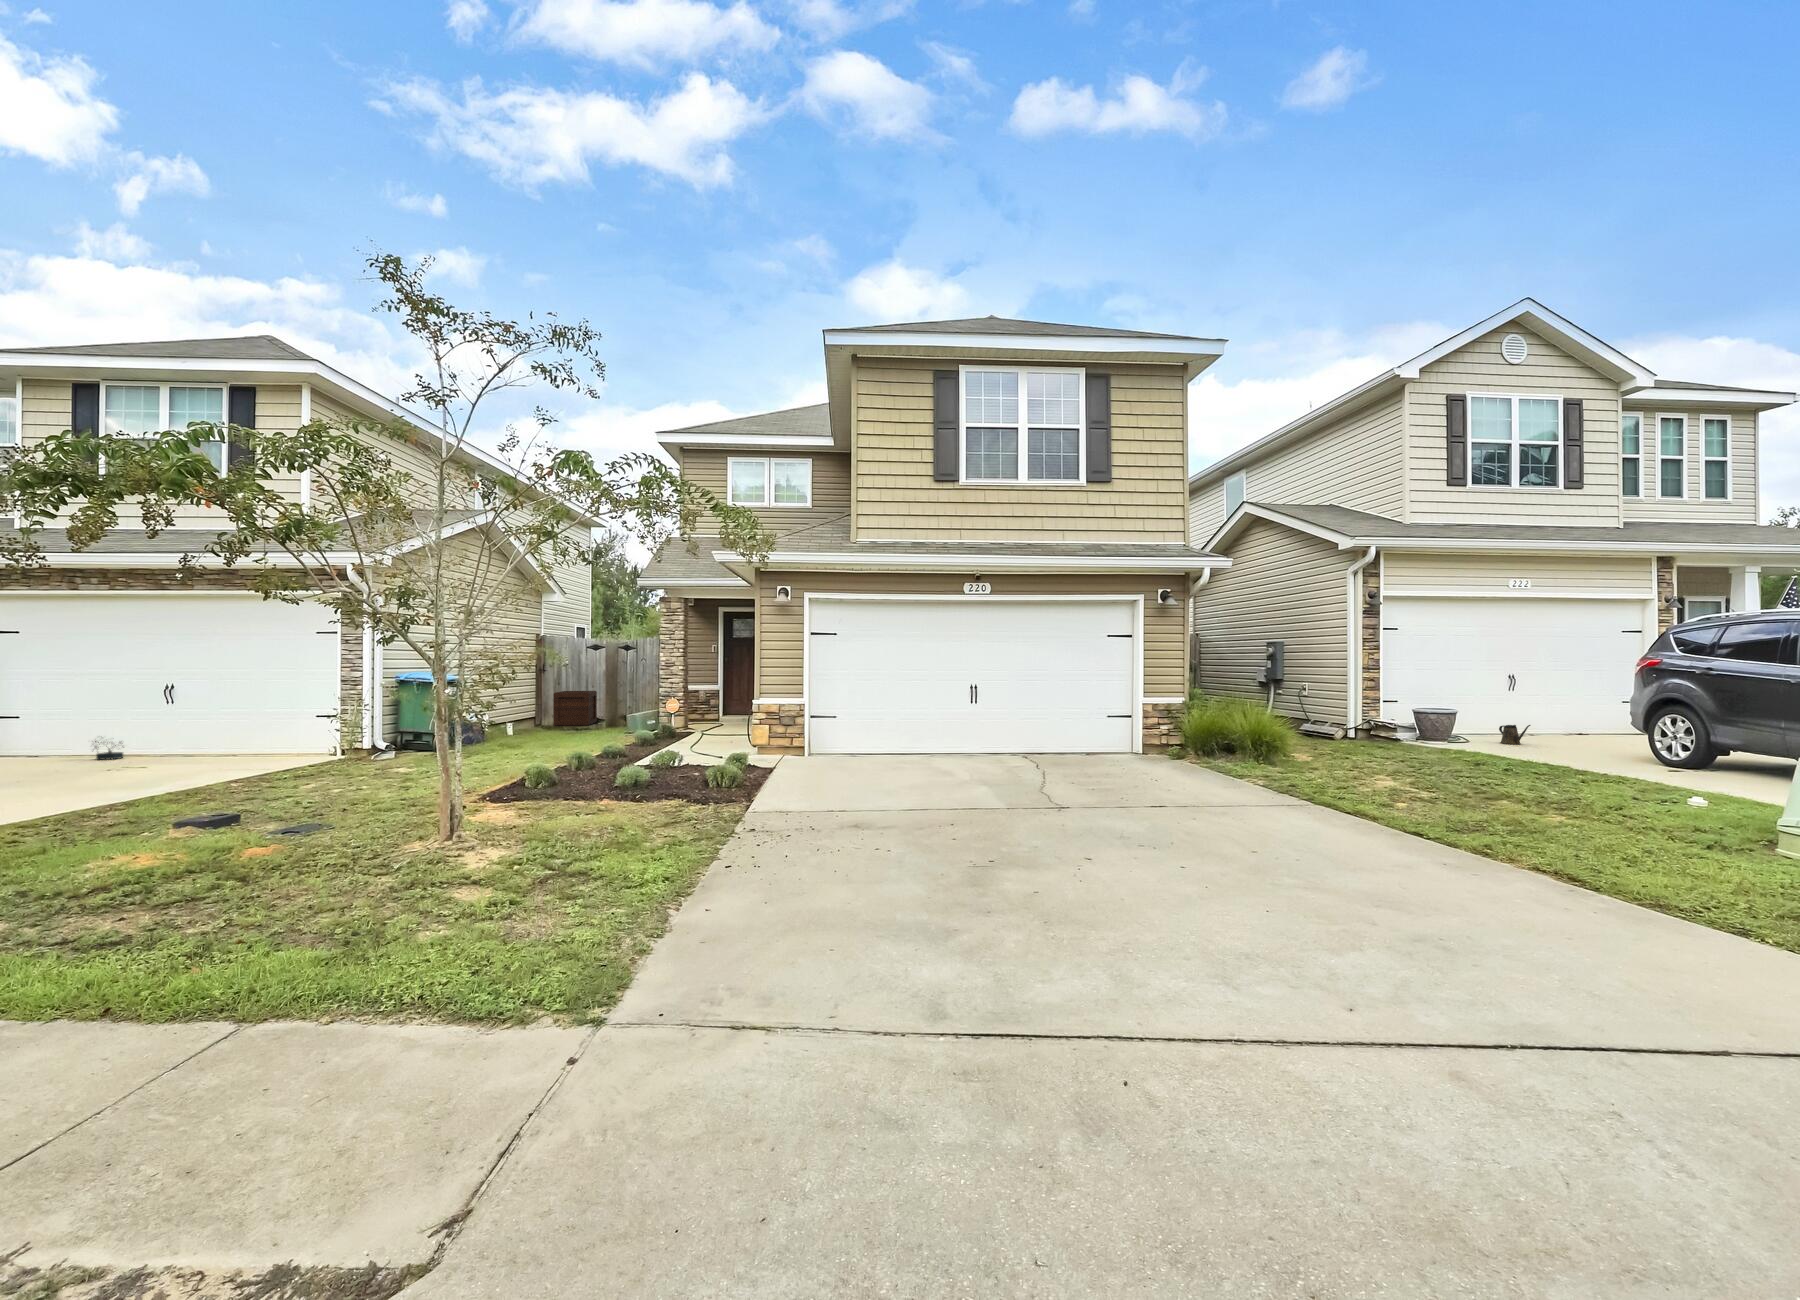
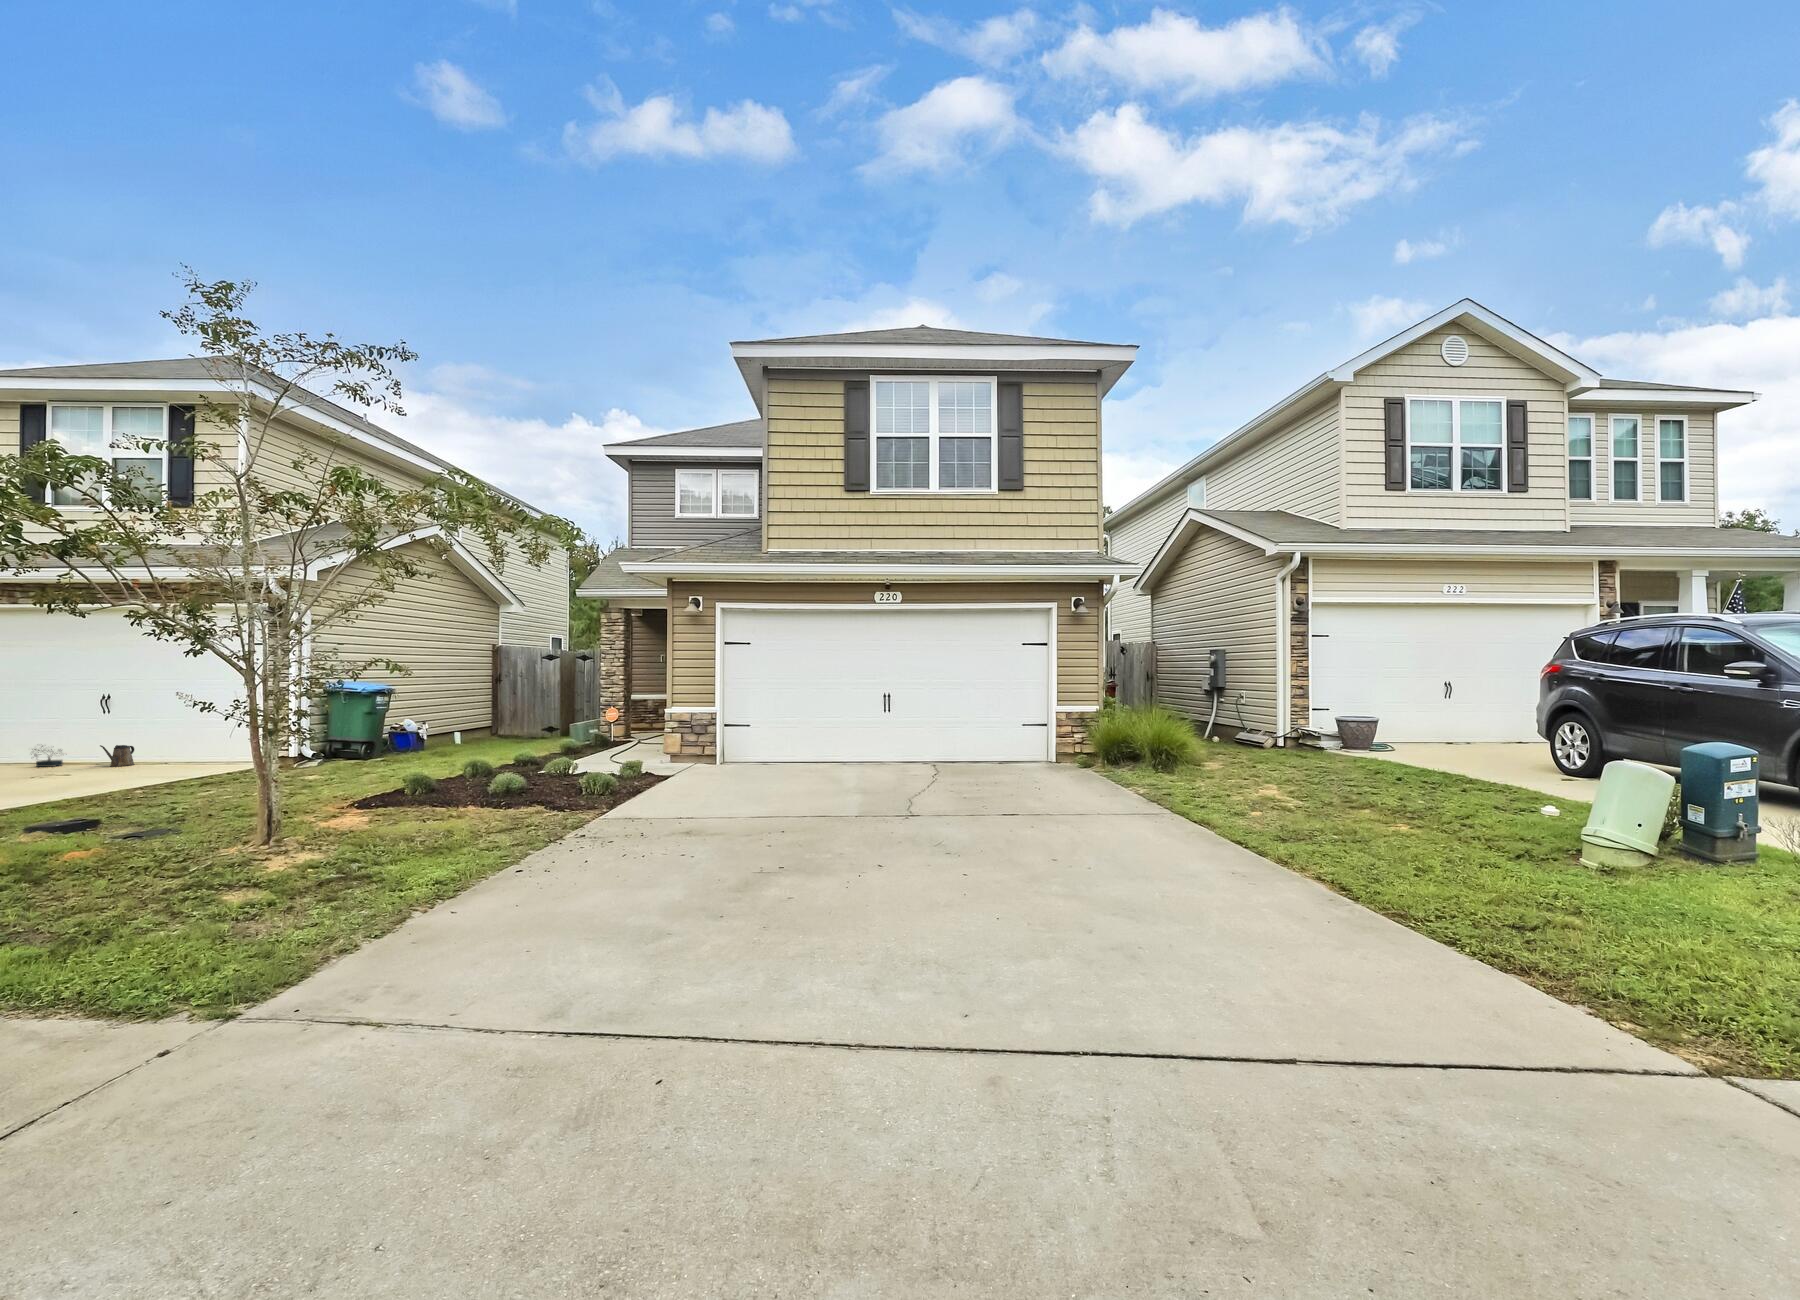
wooden crate: present [553,691,597,726] -> none [500,700,546,735]
watering can: present [1499,725,1530,744] -> present [100,745,134,767]

